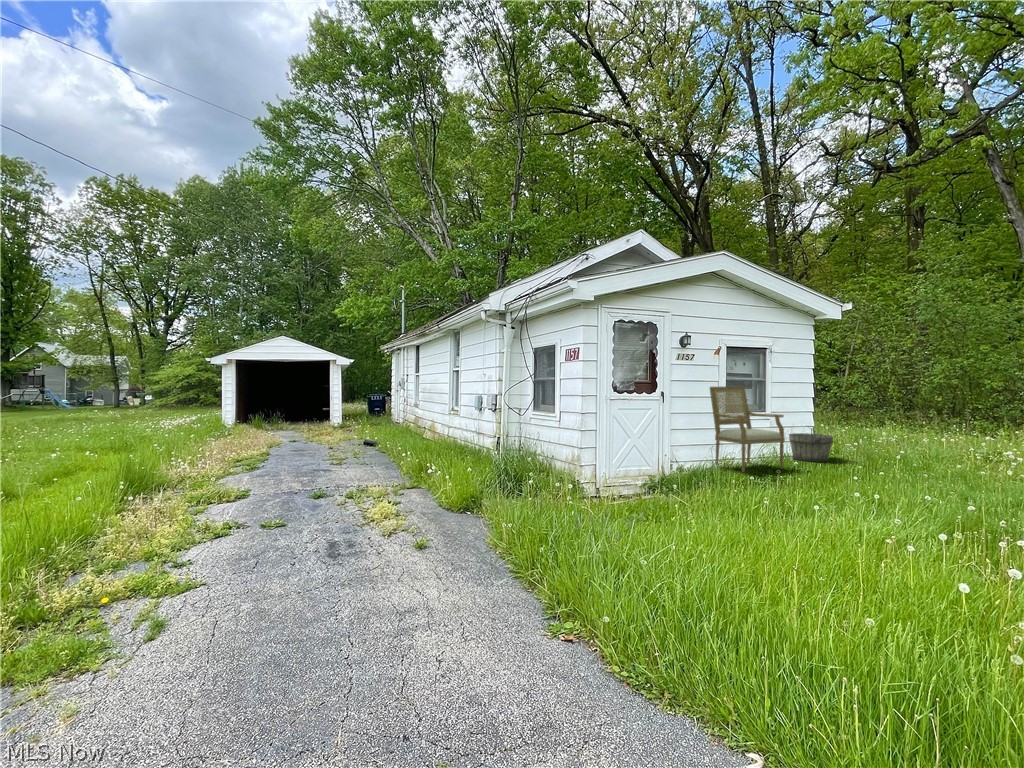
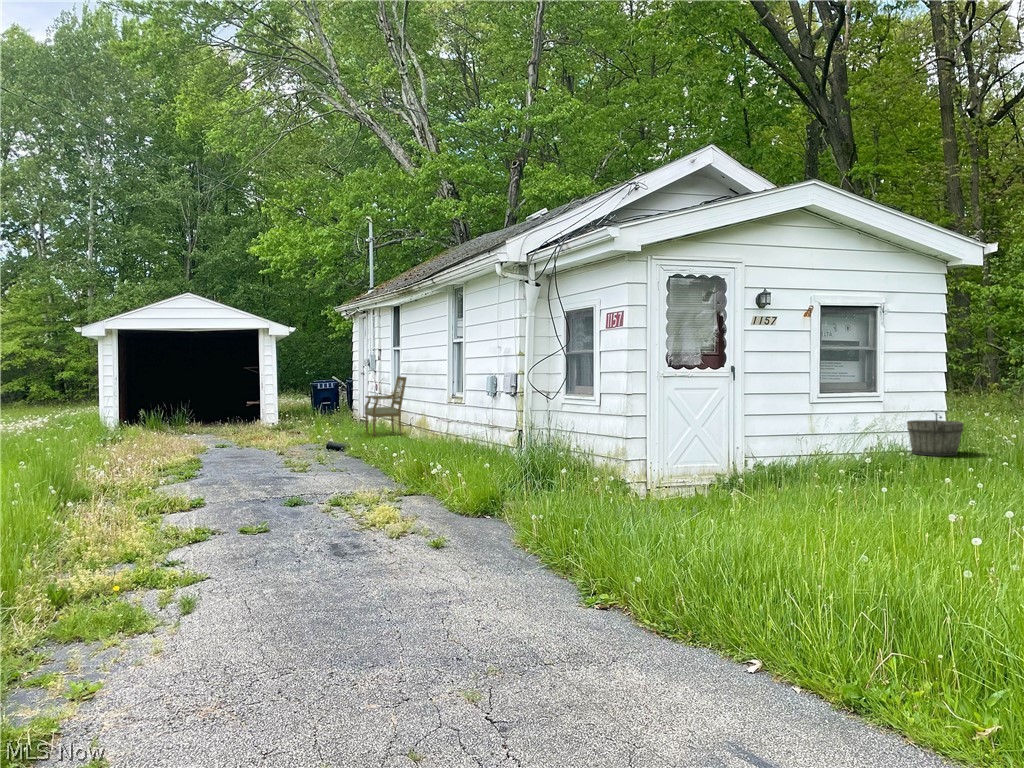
chair: present [710,386,785,472] -> present [365,376,406,436]

